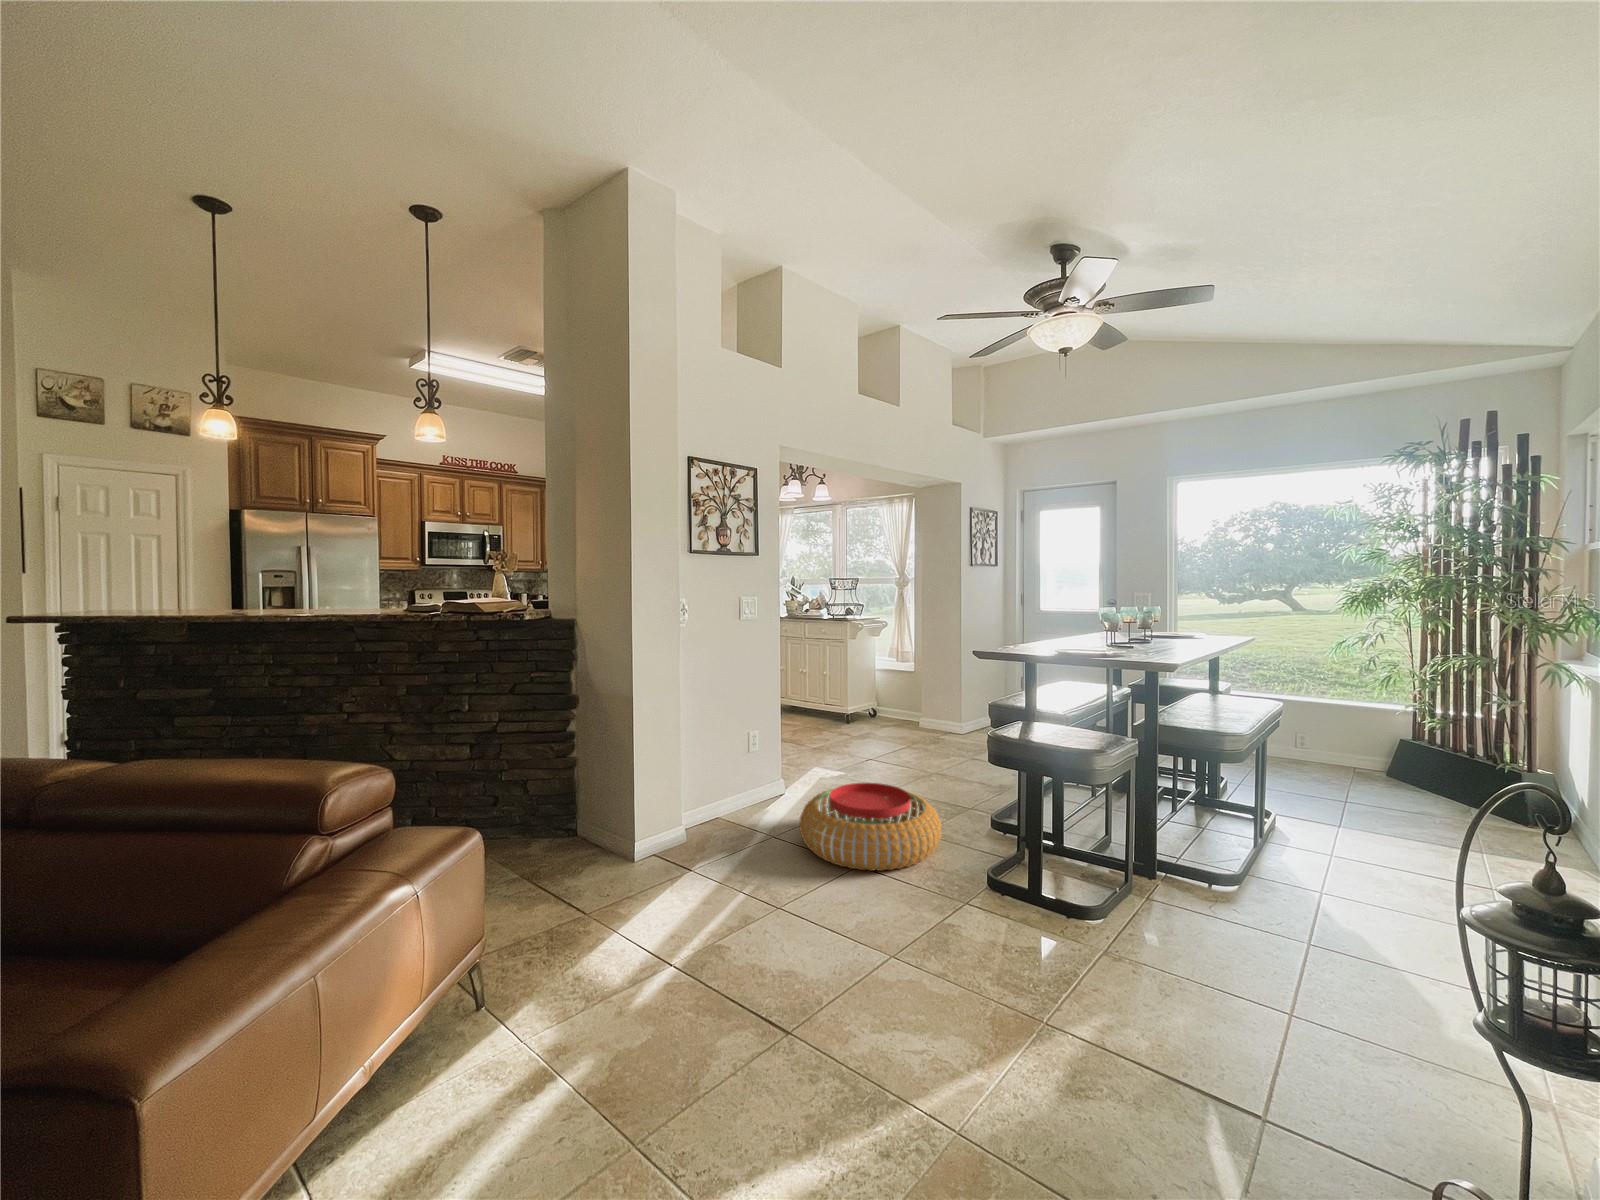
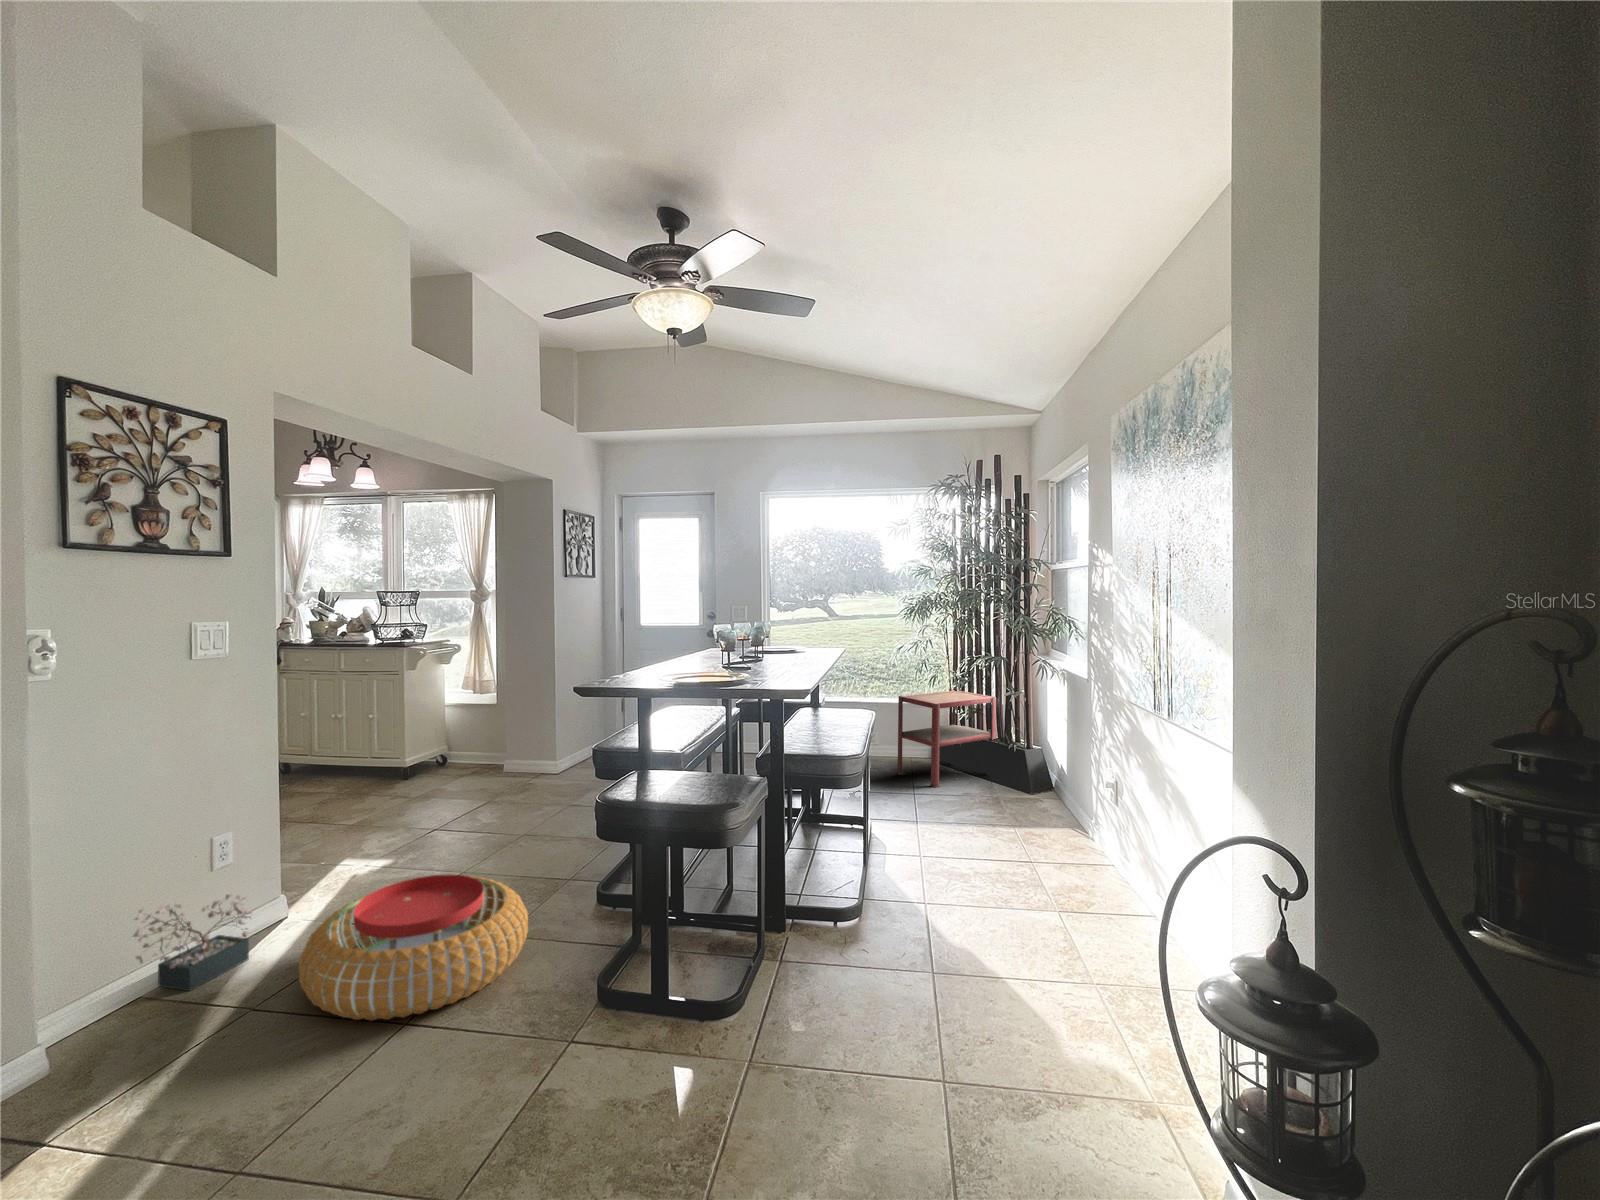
side table: none [1324,694,1479,800] -> present [896,691,996,788]
decorative plant: none [715,770,771,826] -> present [133,894,253,991]

